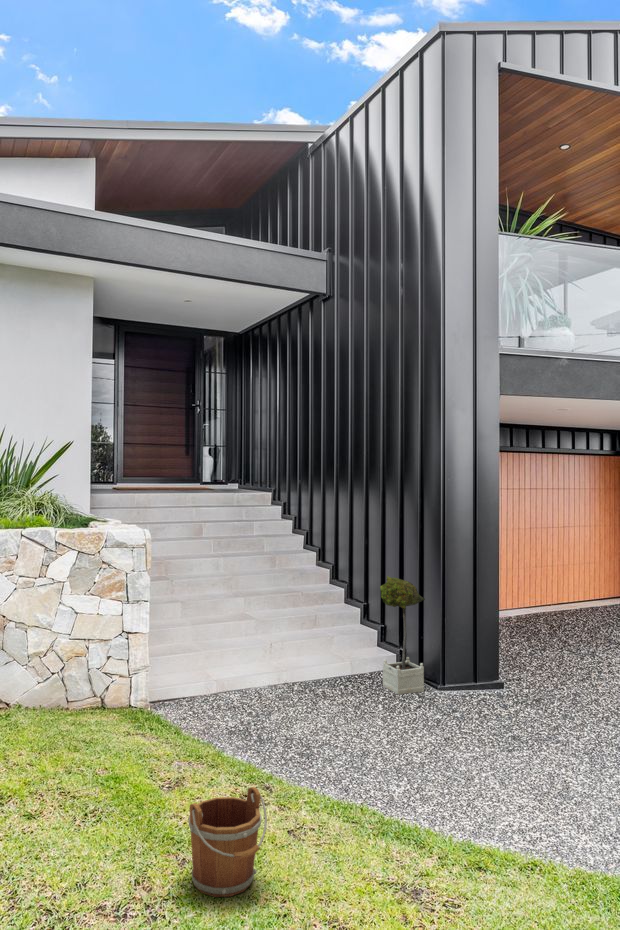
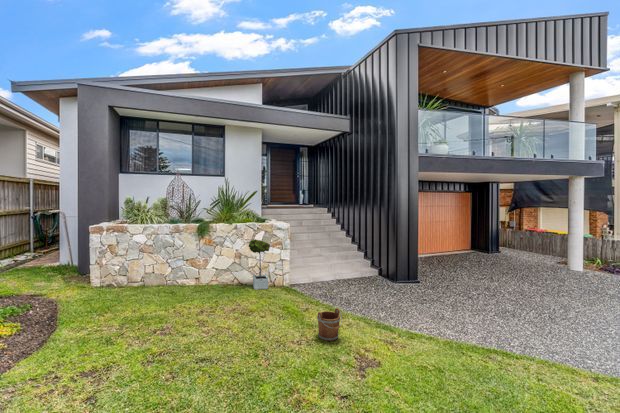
potted tree: present [380,576,425,694] -> present [249,239,270,289]

